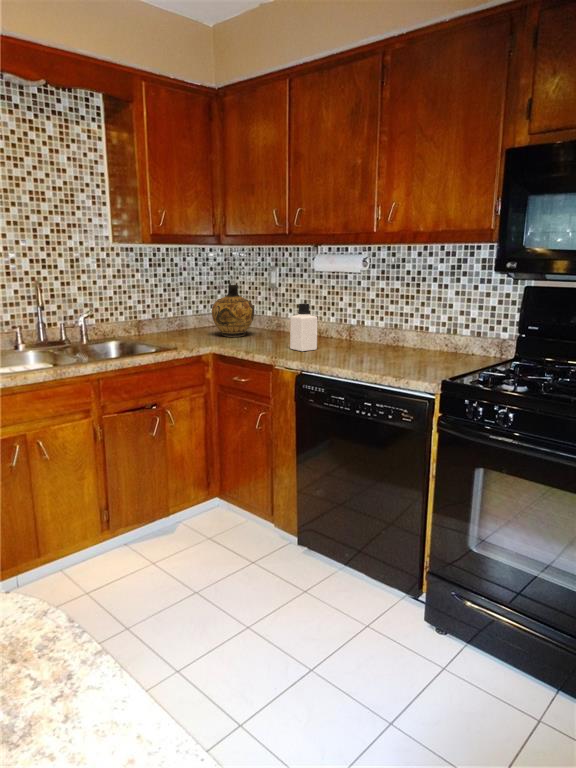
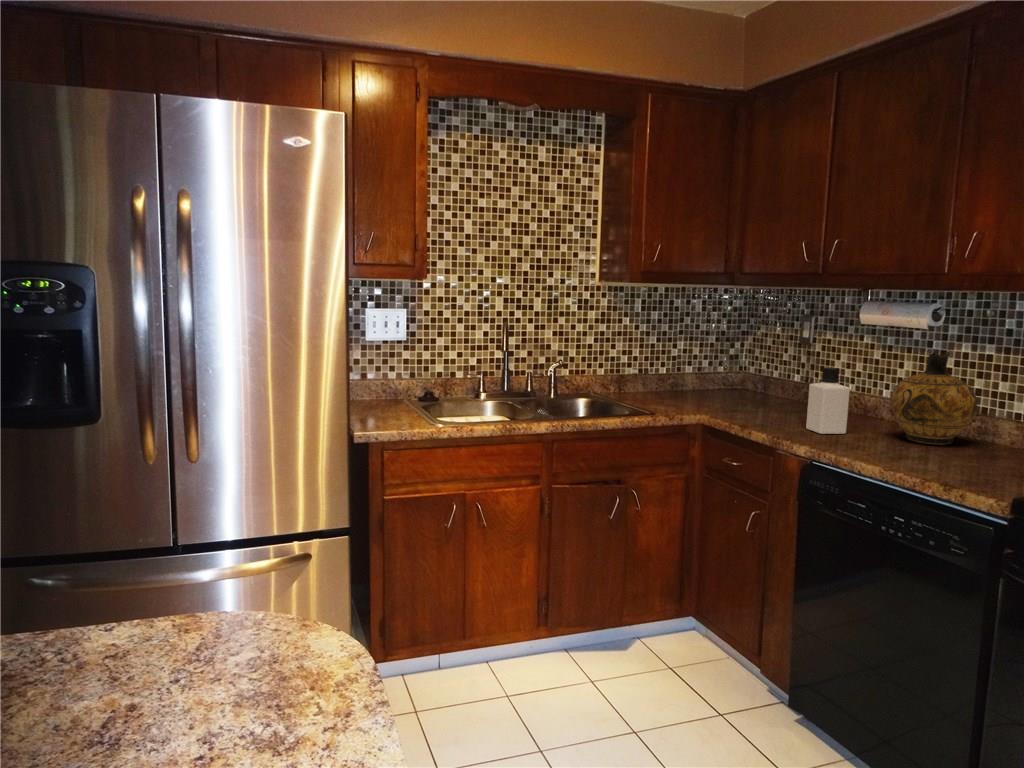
ceramic jug: present [212,283,255,337] -> present [891,351,977,445]

